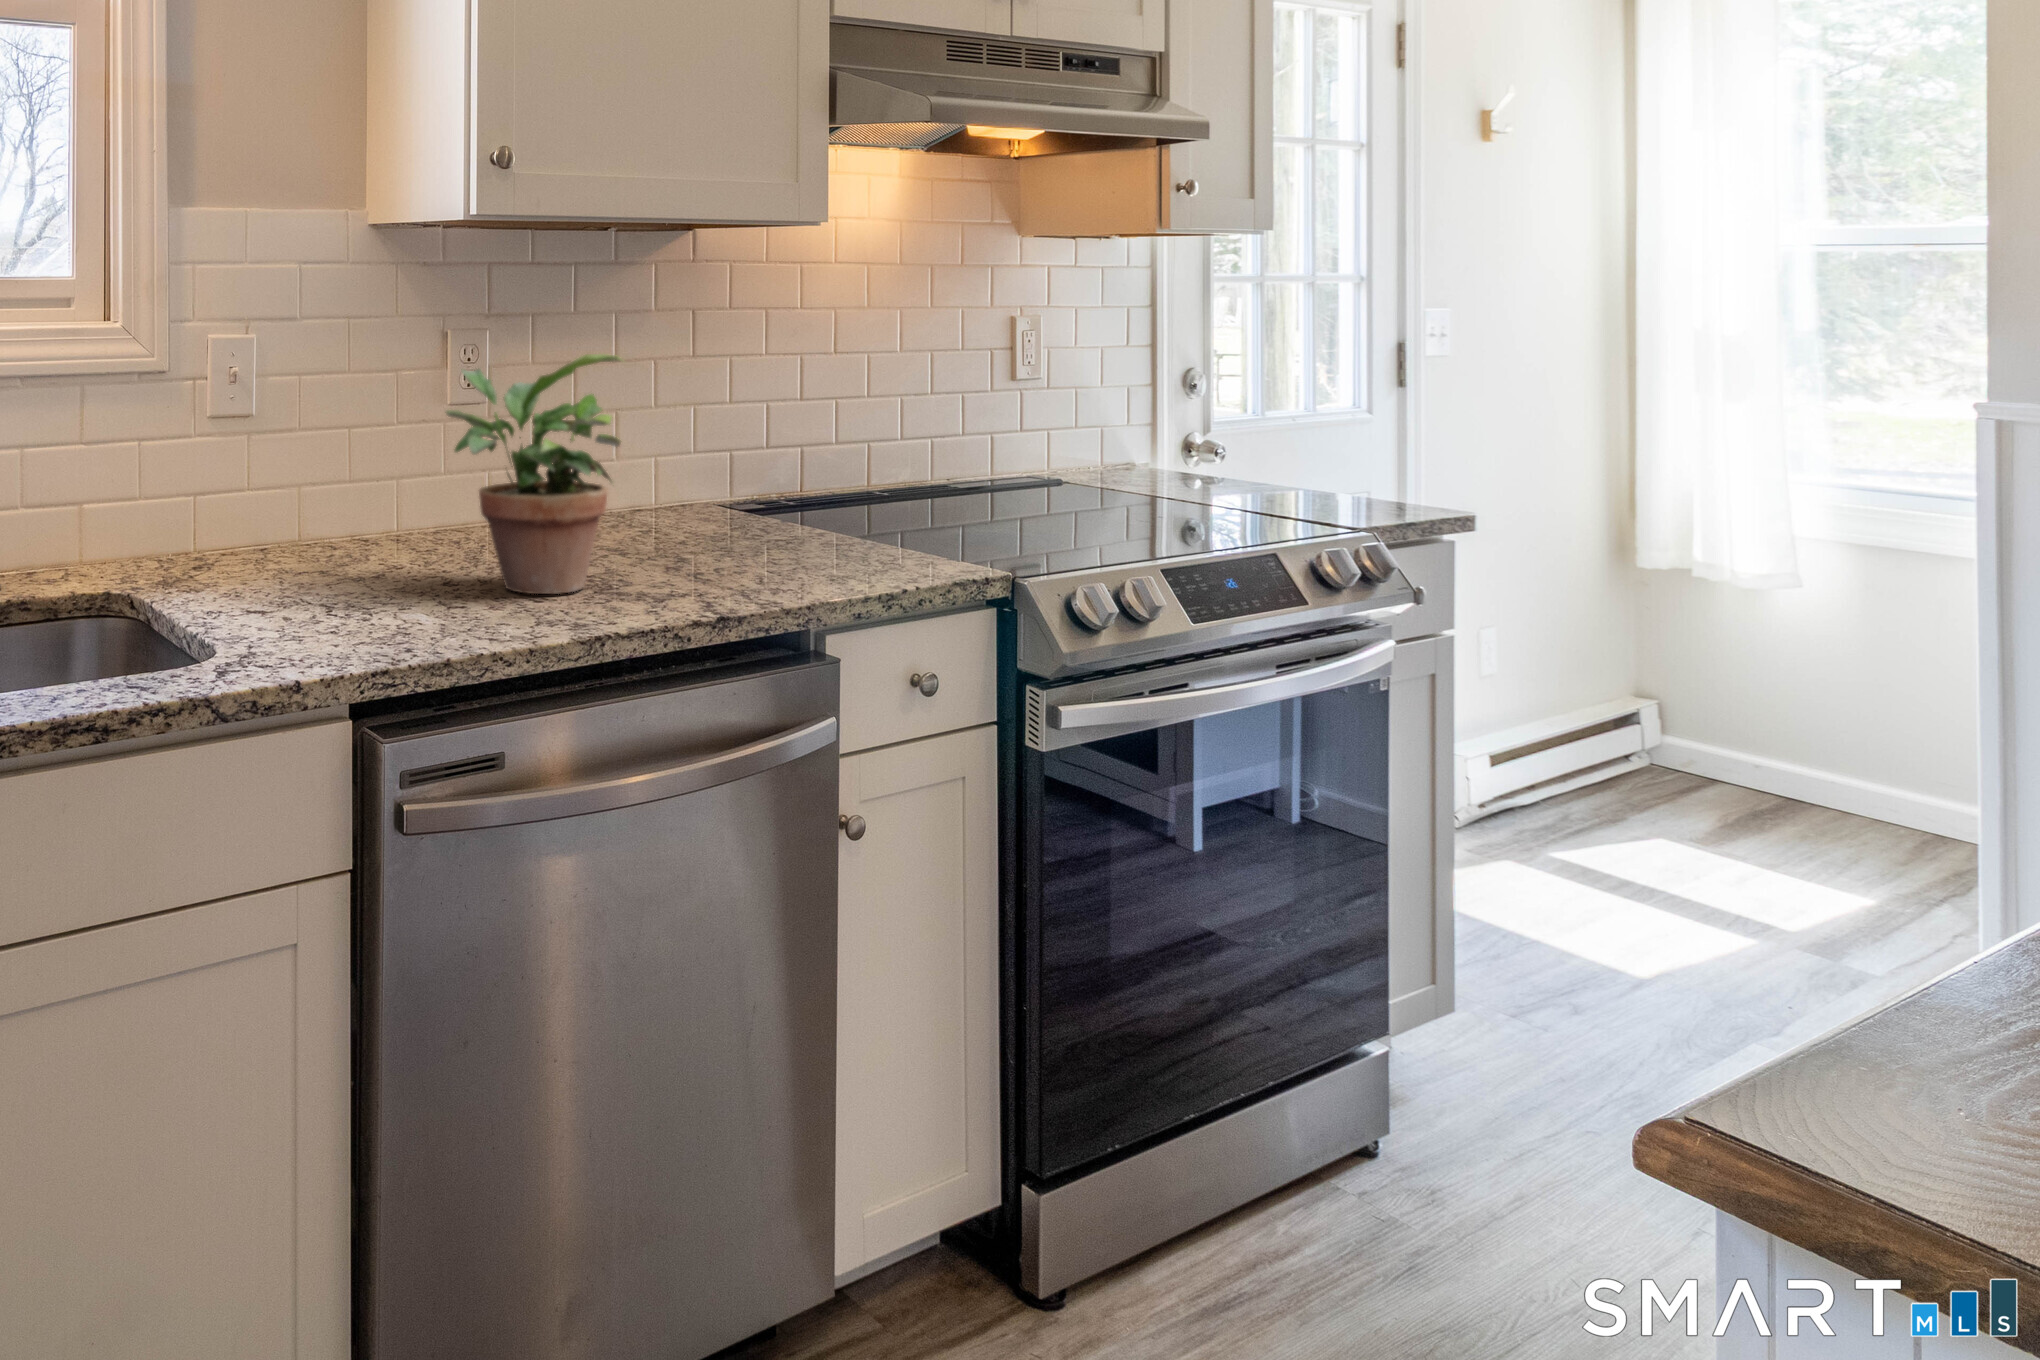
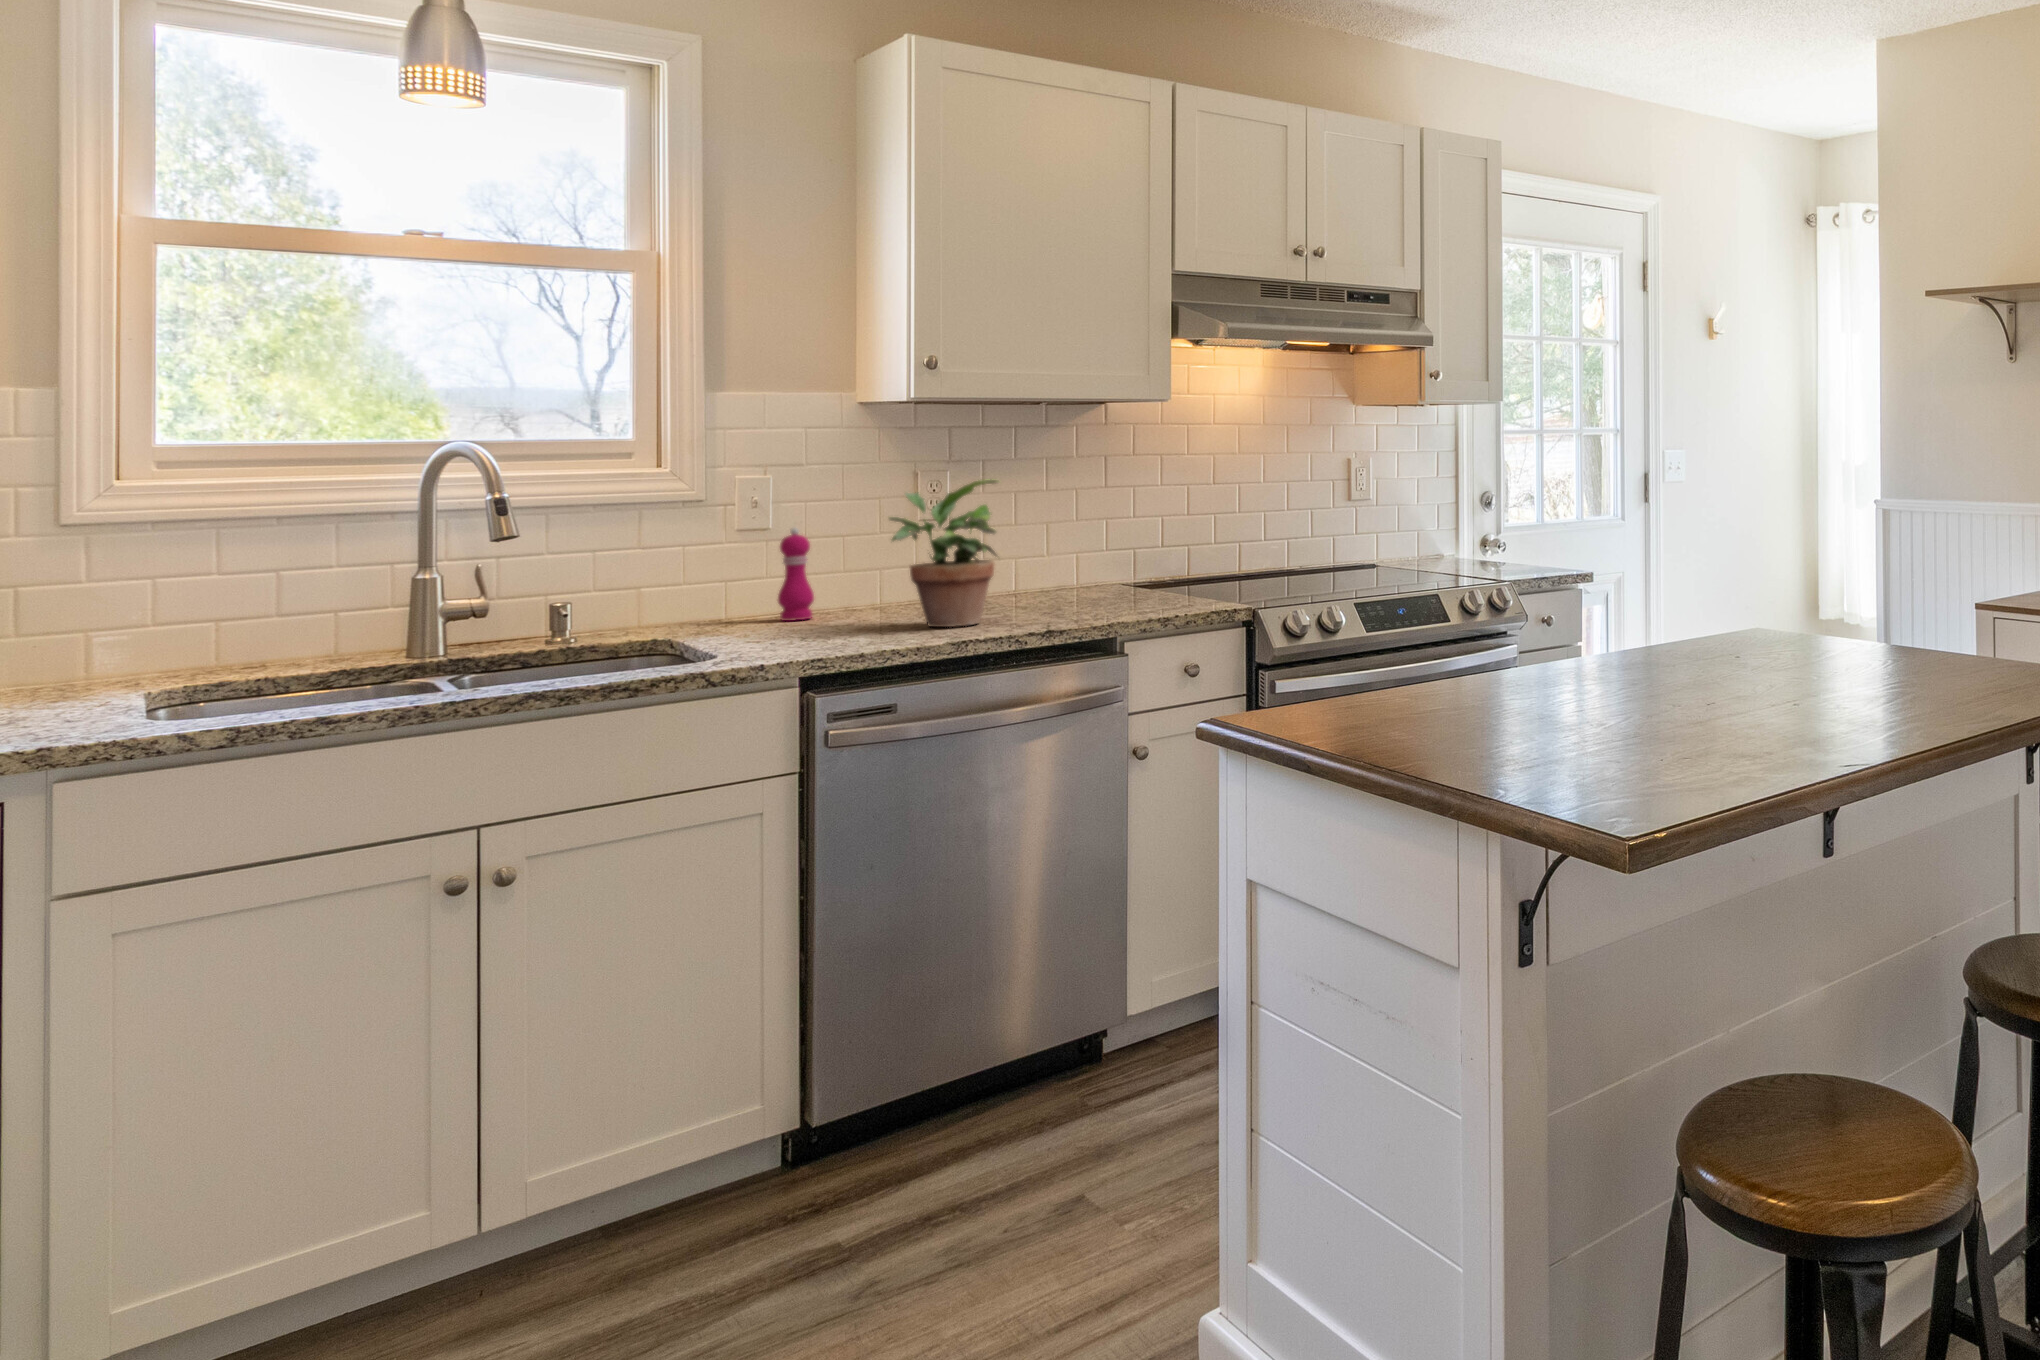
pepper mill: none [270,416,320,558] -> present [778,528,814,621]

